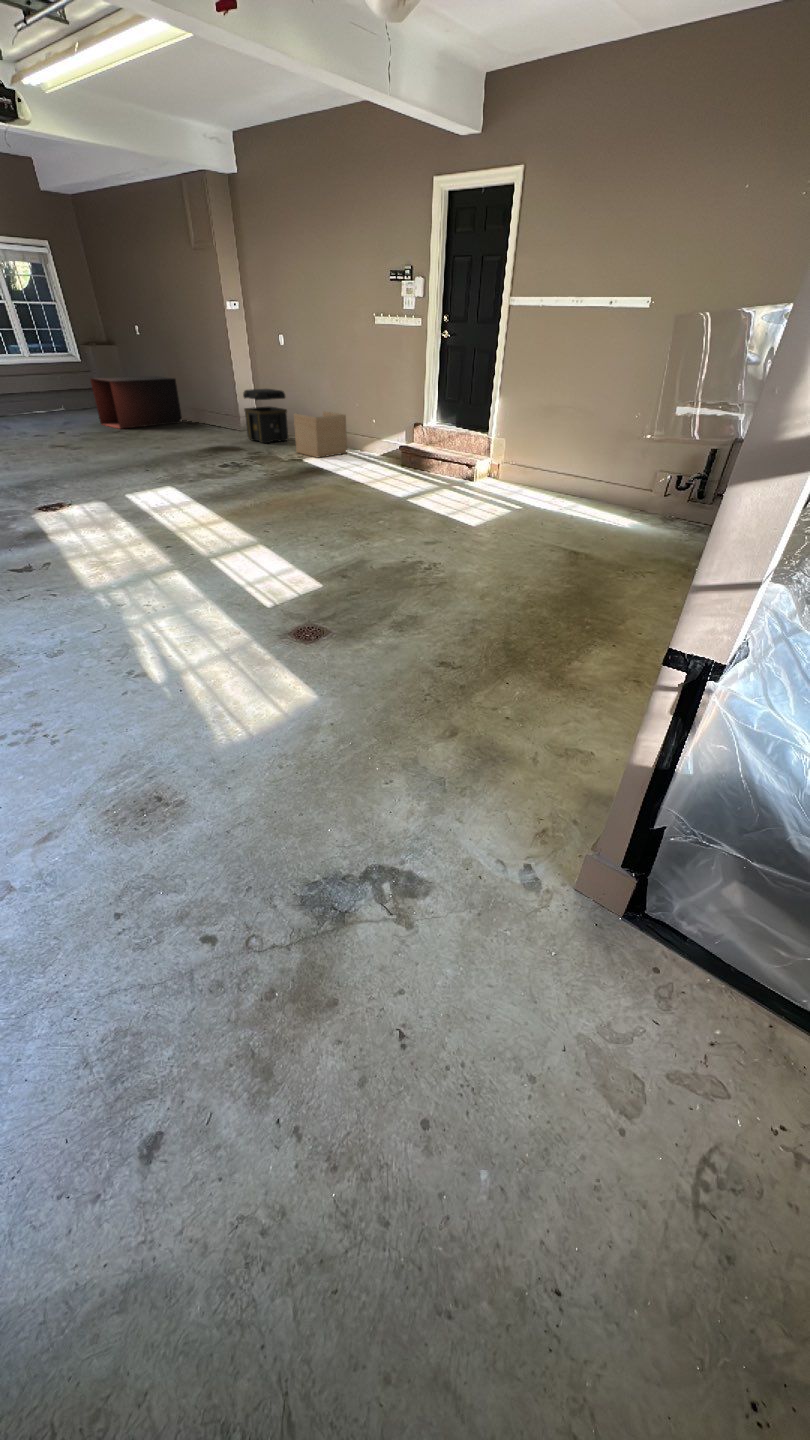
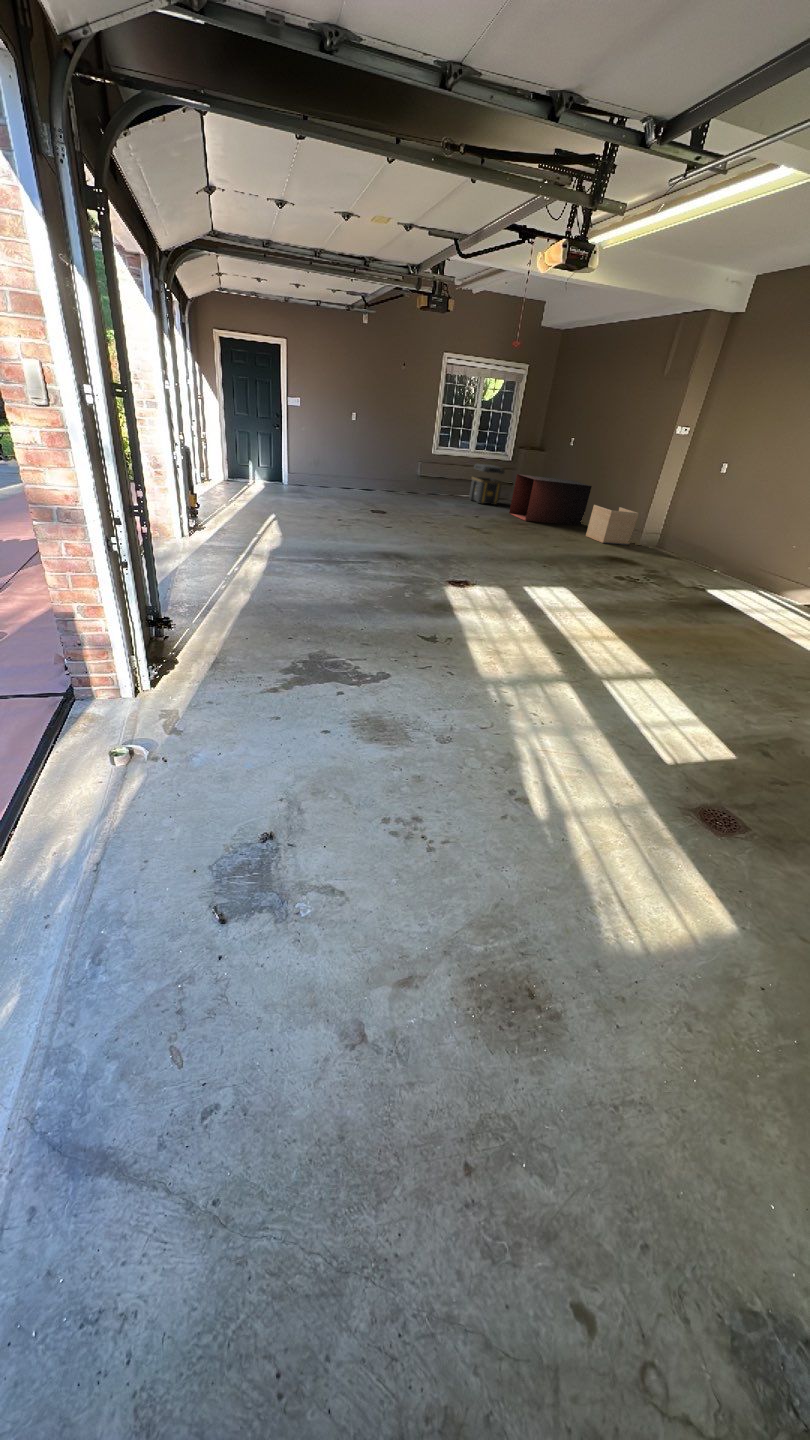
toolbox: present [243,389,288,443] -> present [469,464,505,505]
cardboard box: present [294,411,347,457] -> present [586,505,639,545]

